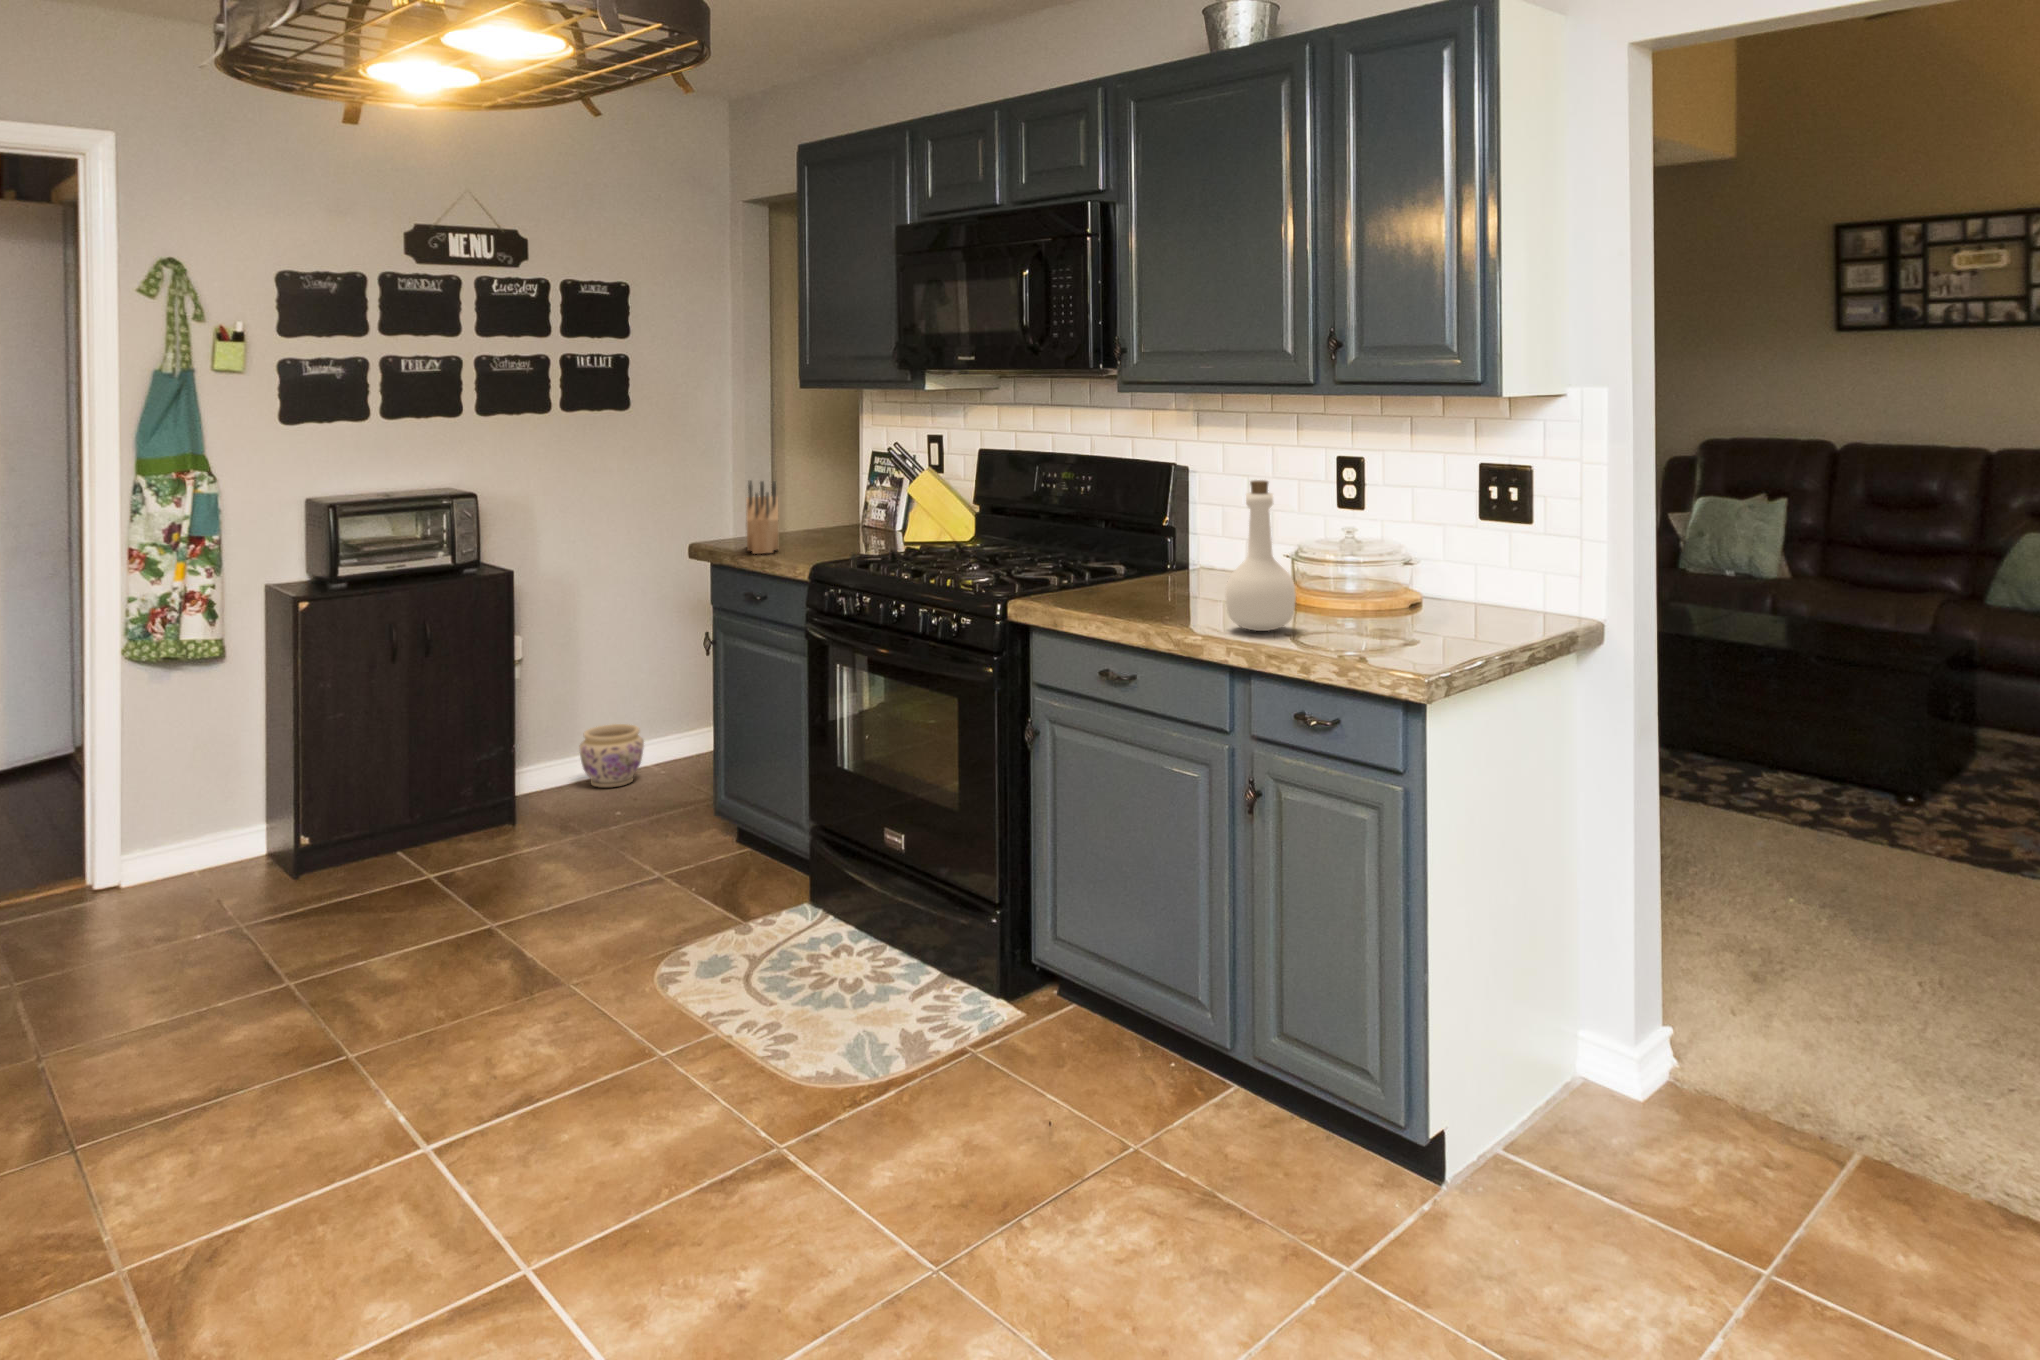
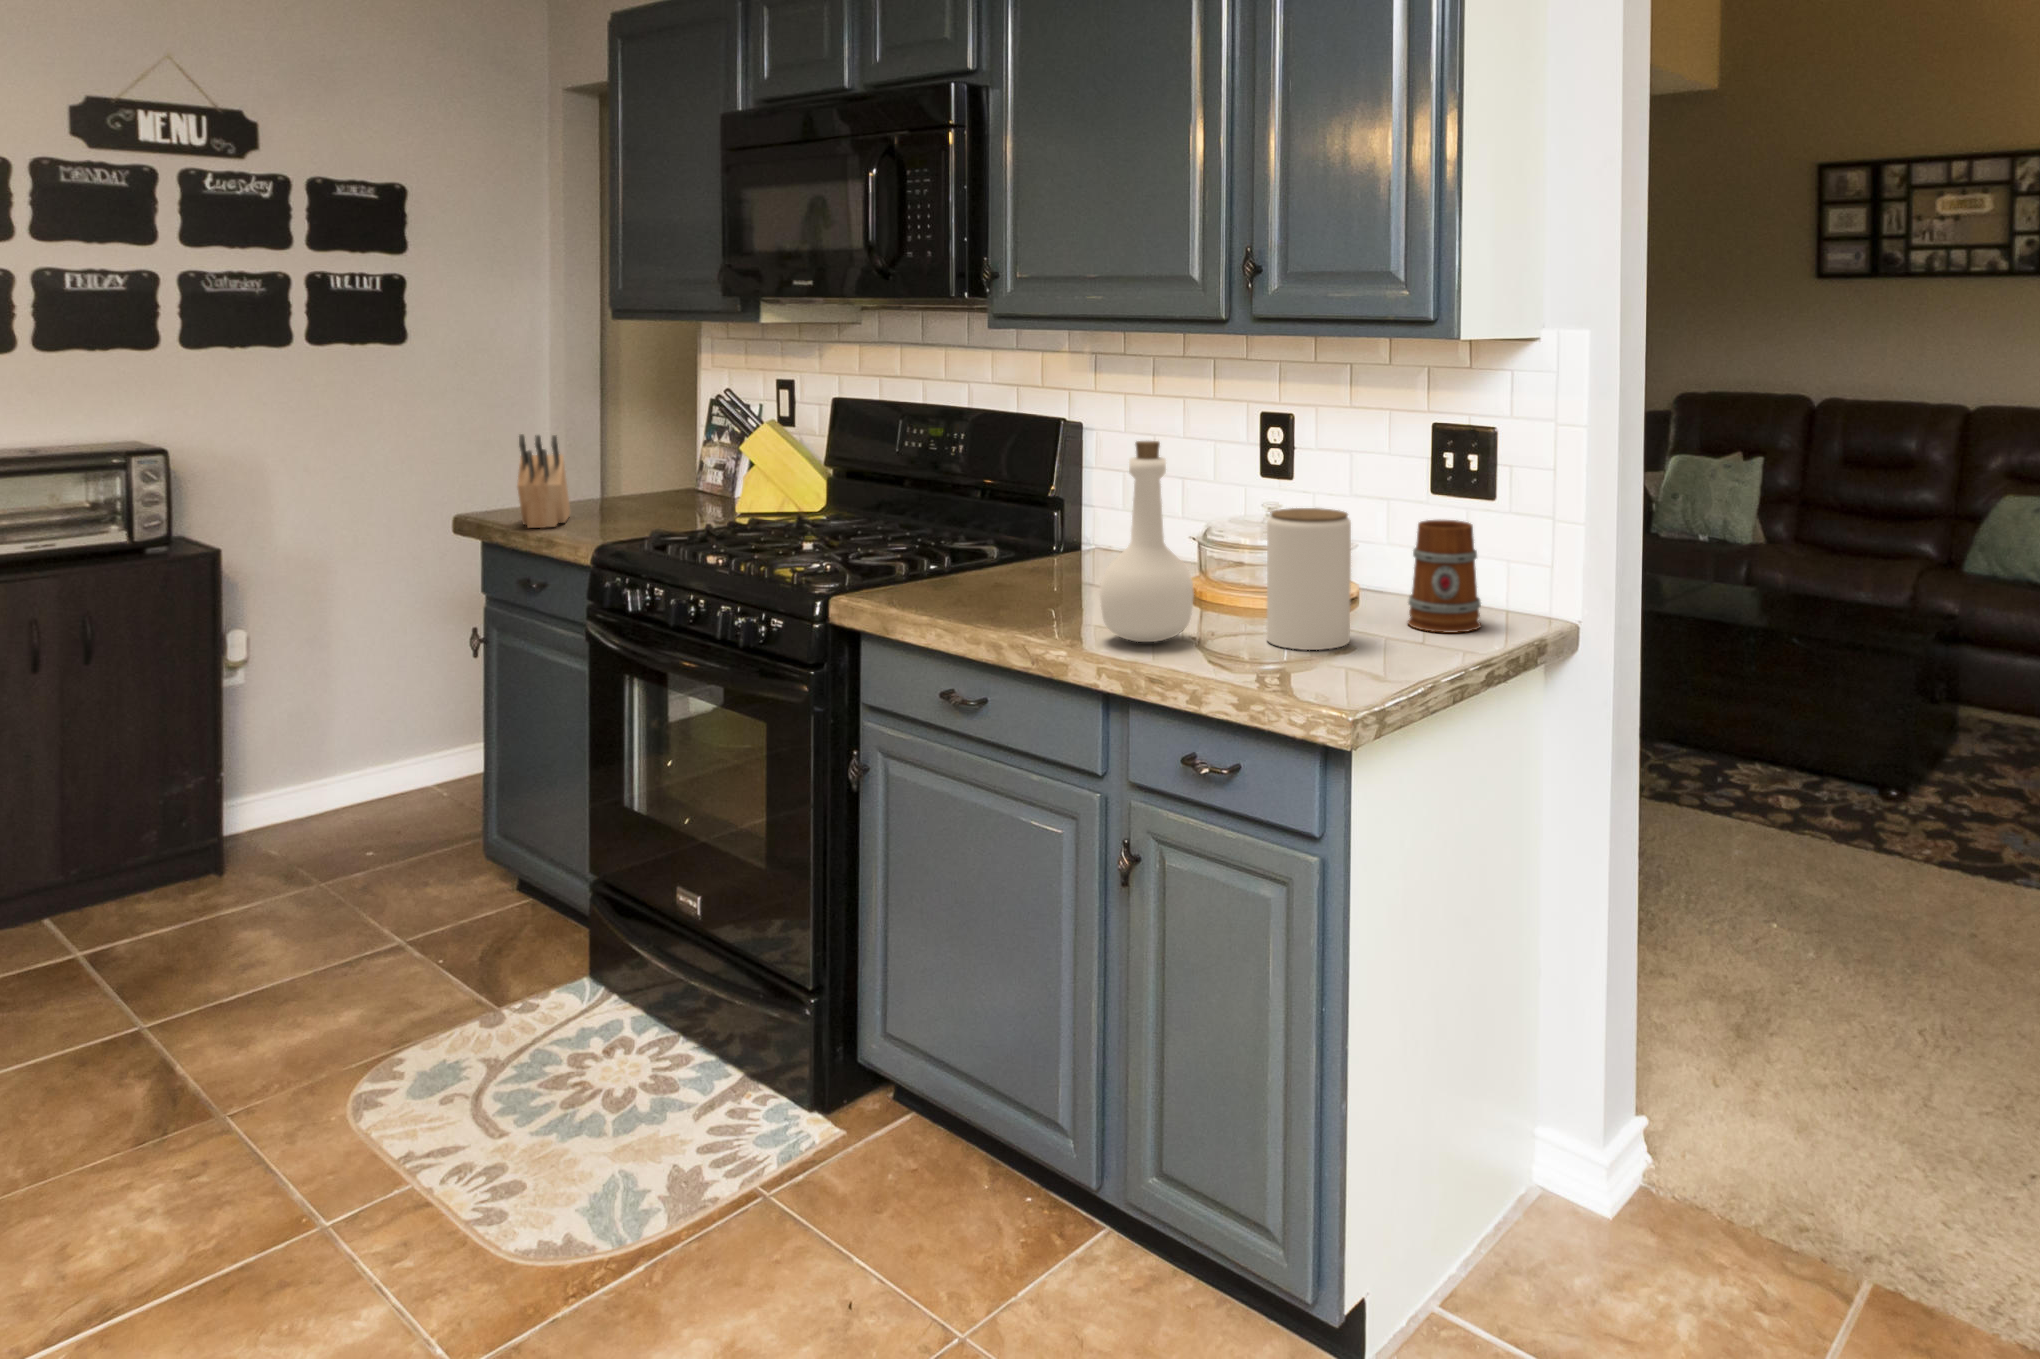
jar: none [1351,531,1416,637] -> present [1267,508,1351,650]
mug: none [1460,541,1519,627] -> present [1408,520,1481,632]
planter: present [579,724,644,788] -> none [336,733,423,814]

